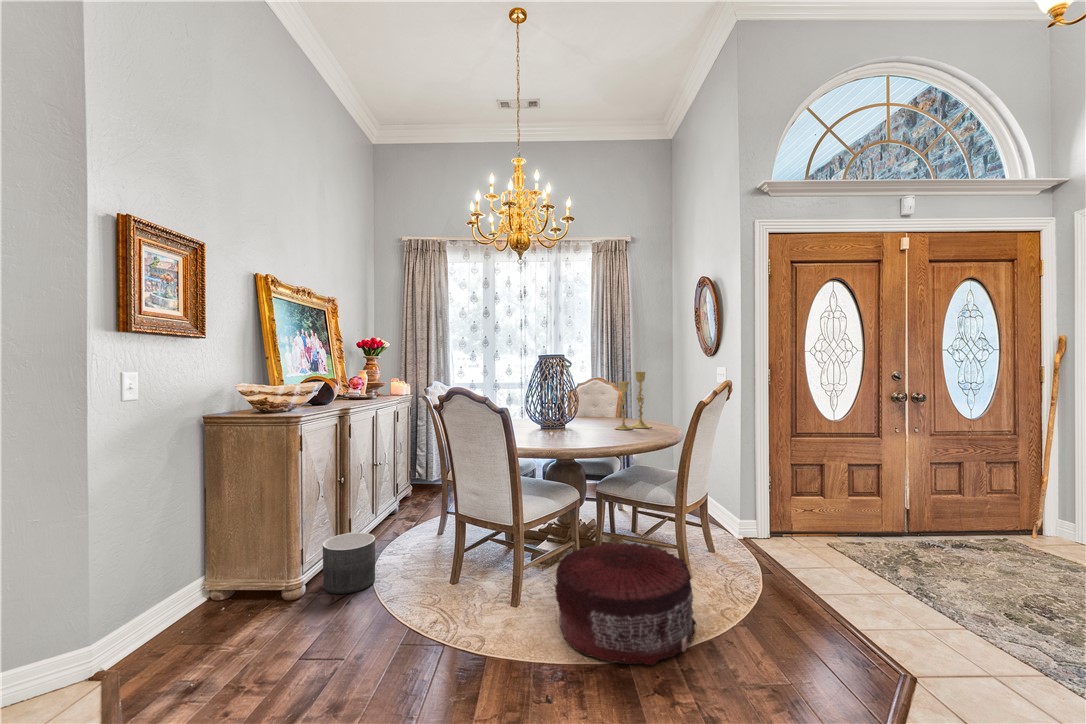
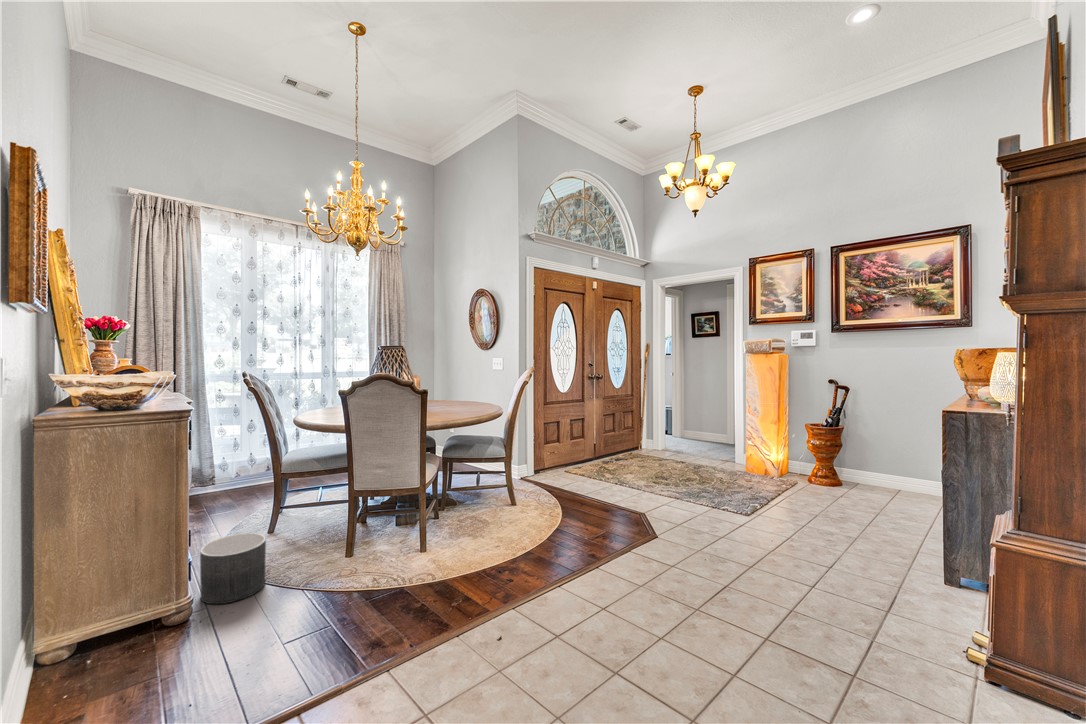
candlestick: present [615,372,652,430] -> none [446,360,470,406]
pouf: present [555,542,696,665] -> none [467,482,563,562]

